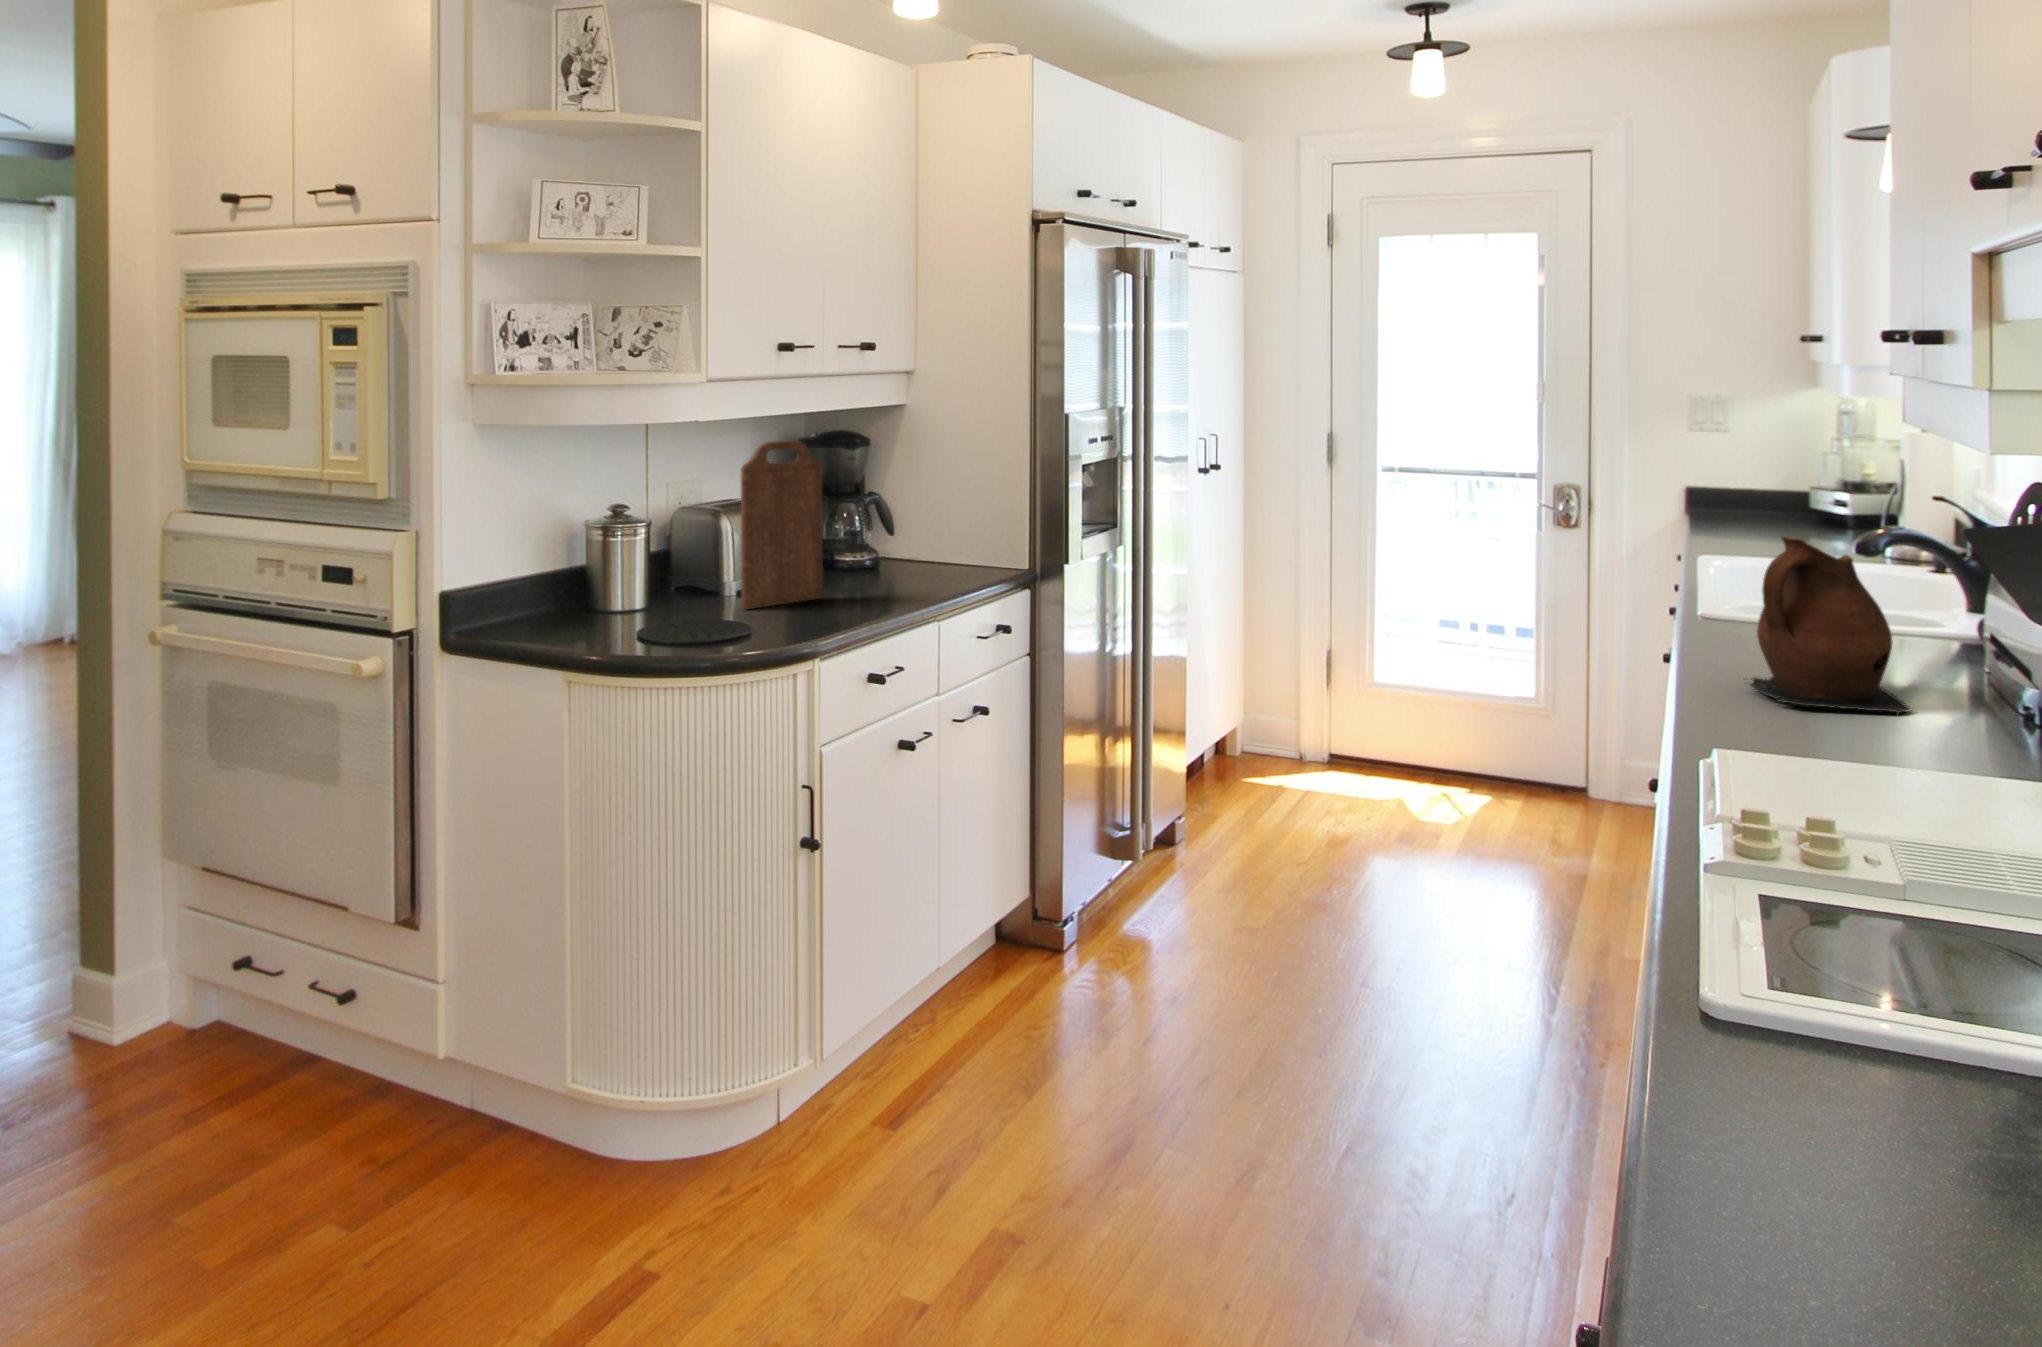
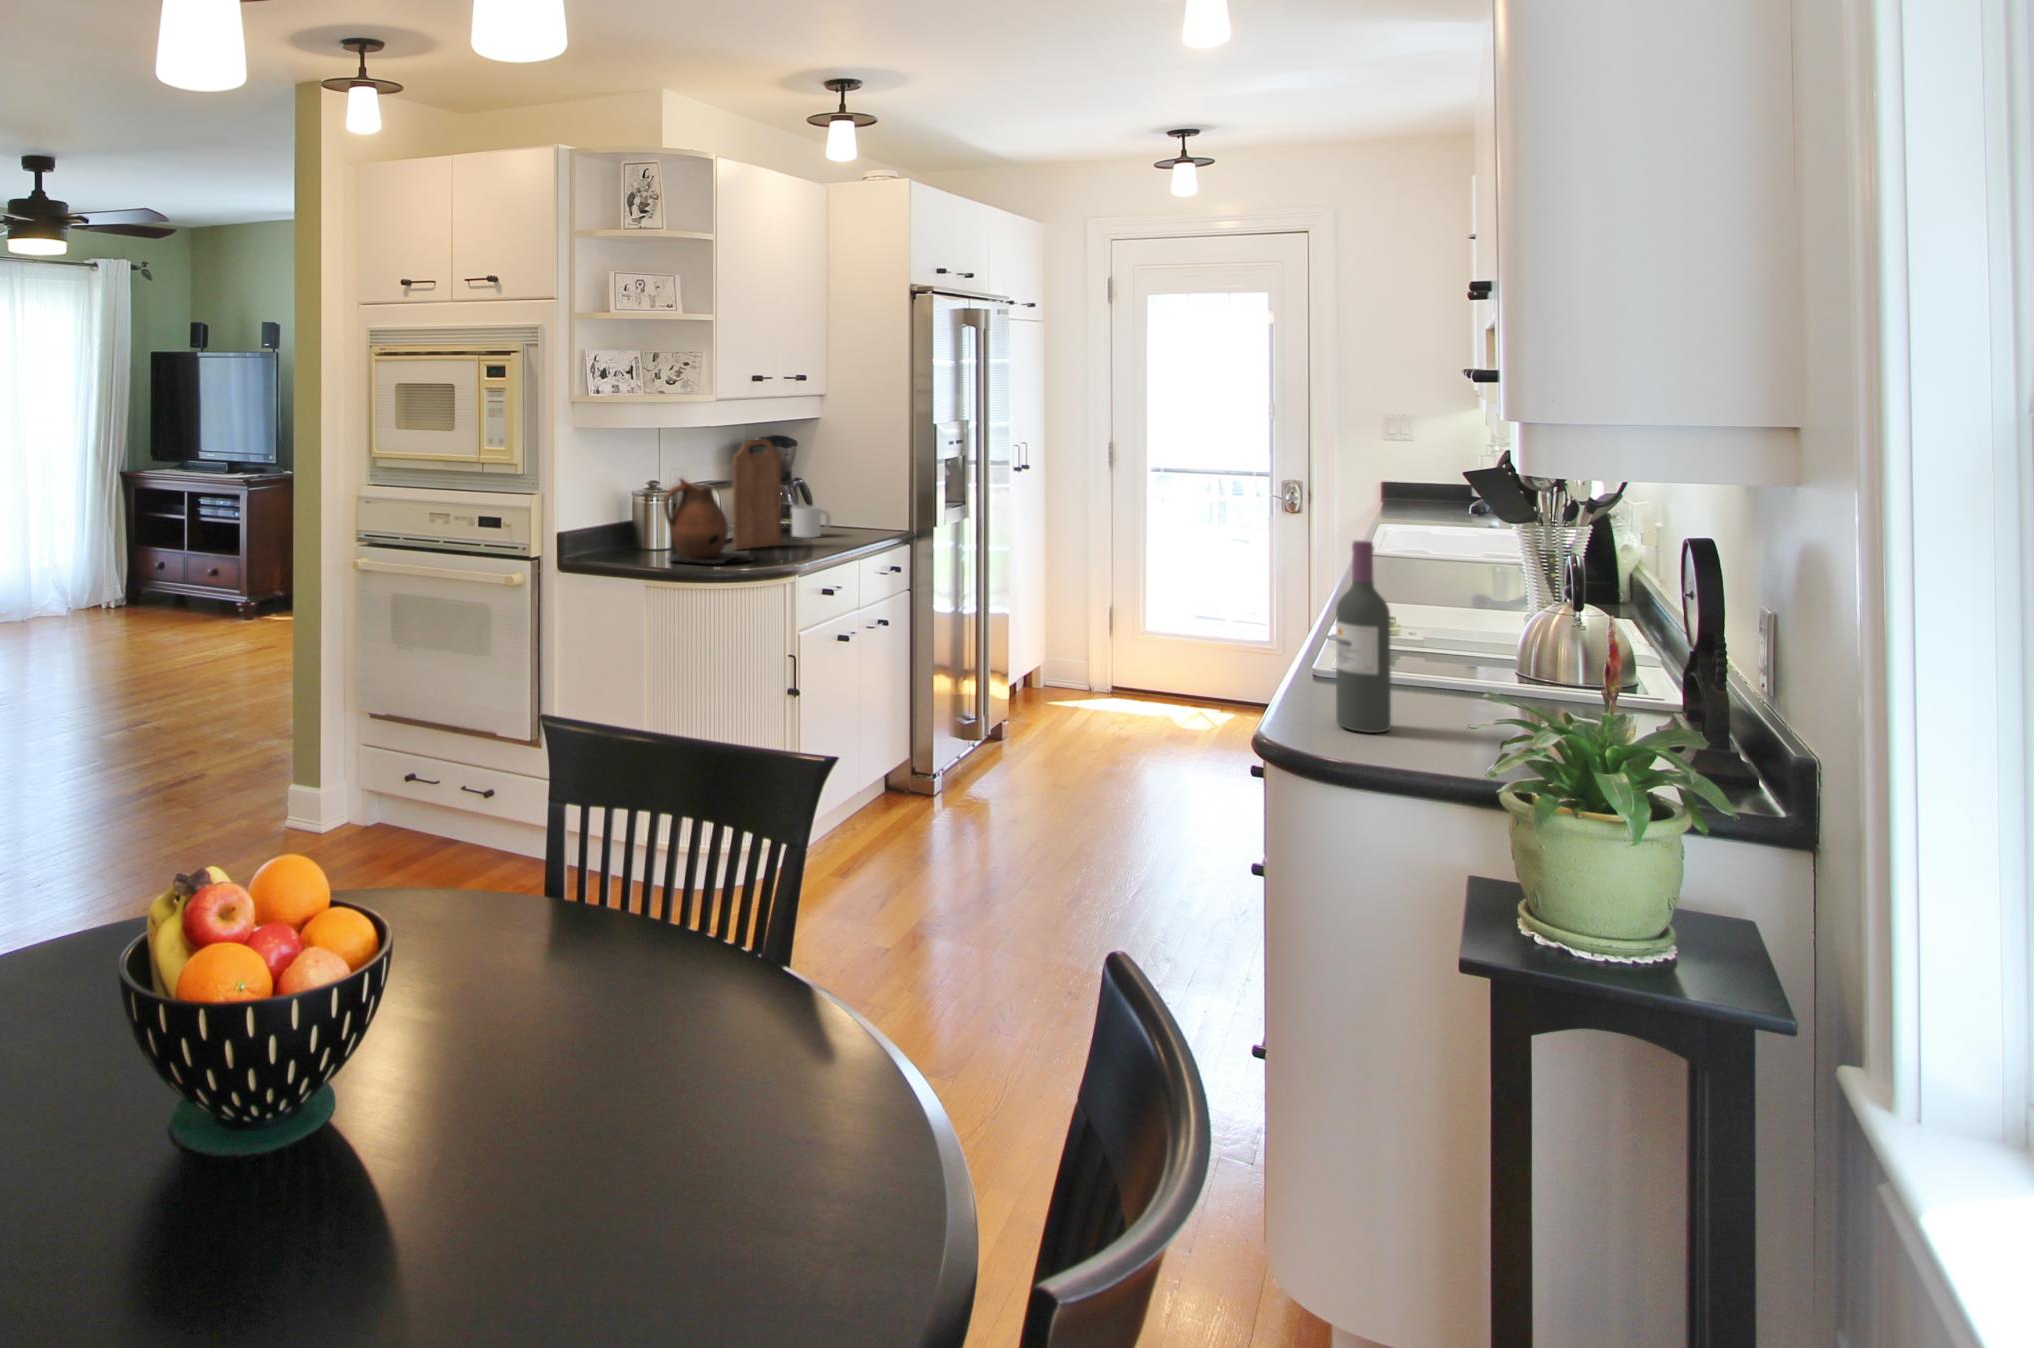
mug: none [853,534,911,583] -> present [792,506,831,538]
ceramic pitcher: present [1751,536,1912,715] -> present [664,478,735,564]
wine bottle: none [1736,751,1879,1255] -> present [1336,541,1391,733]

